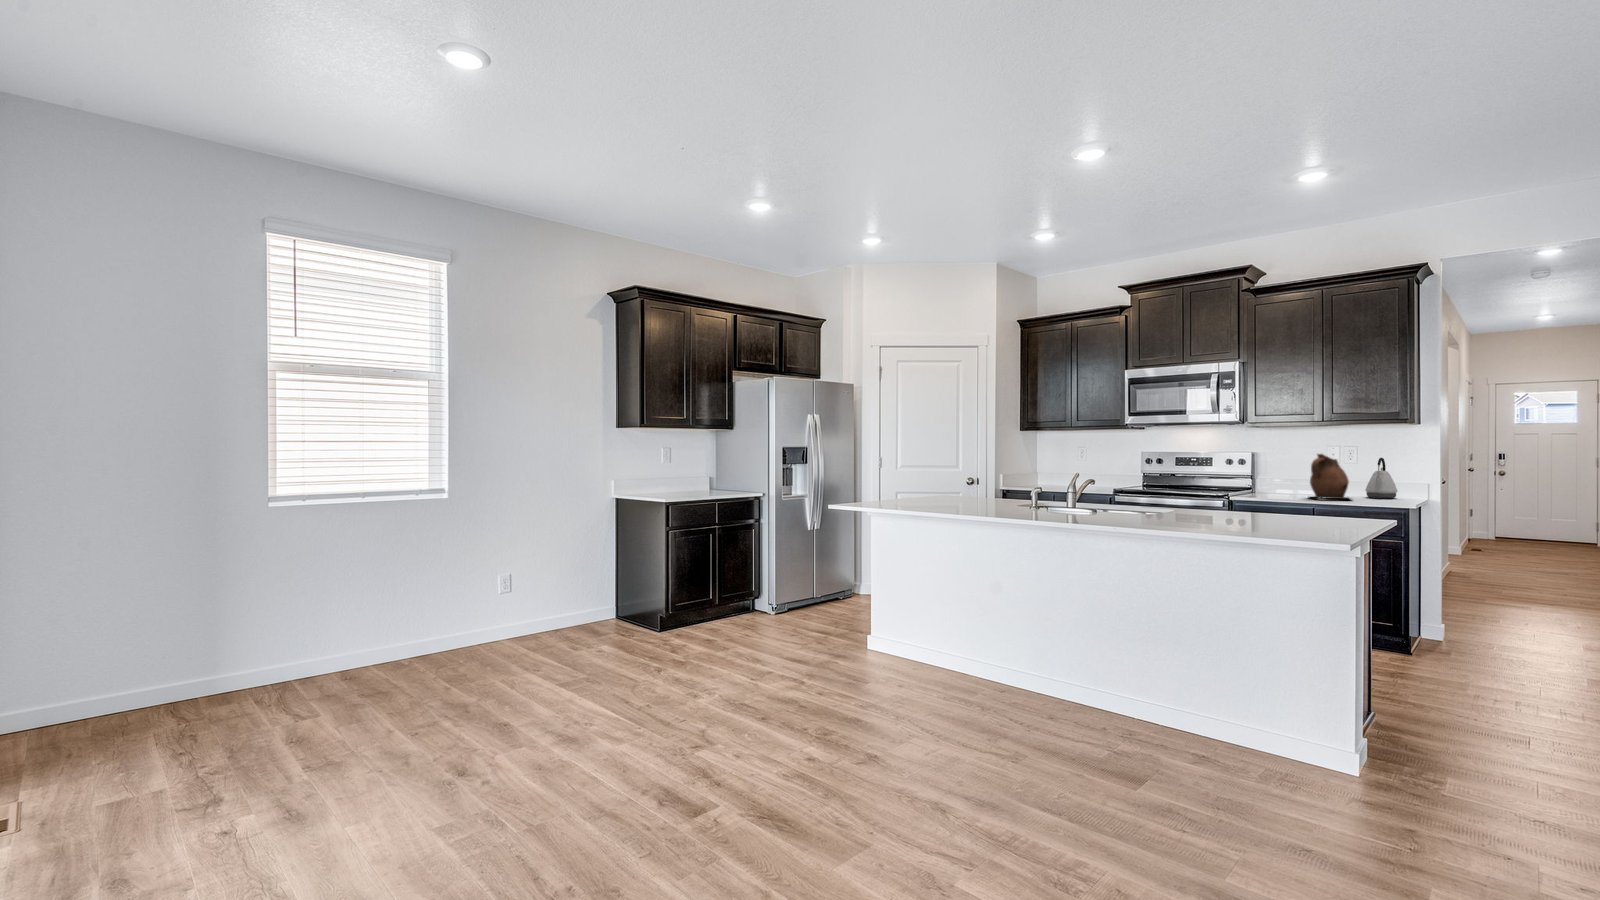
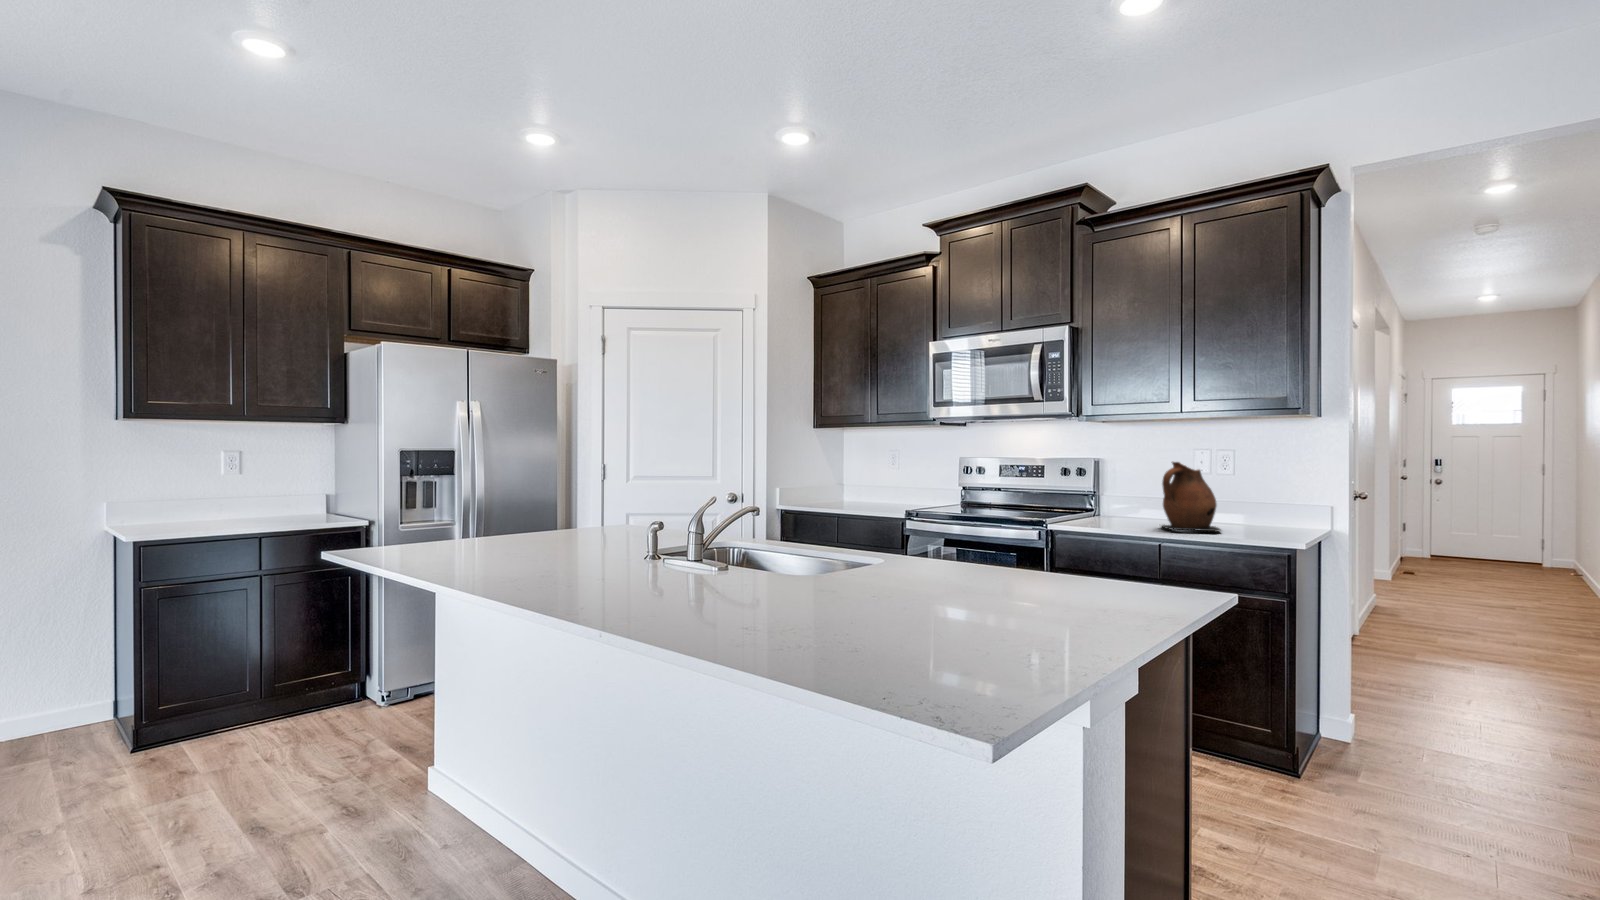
kettle: present [1365,458,1398,498] -> none [1243,467,1288,529]

